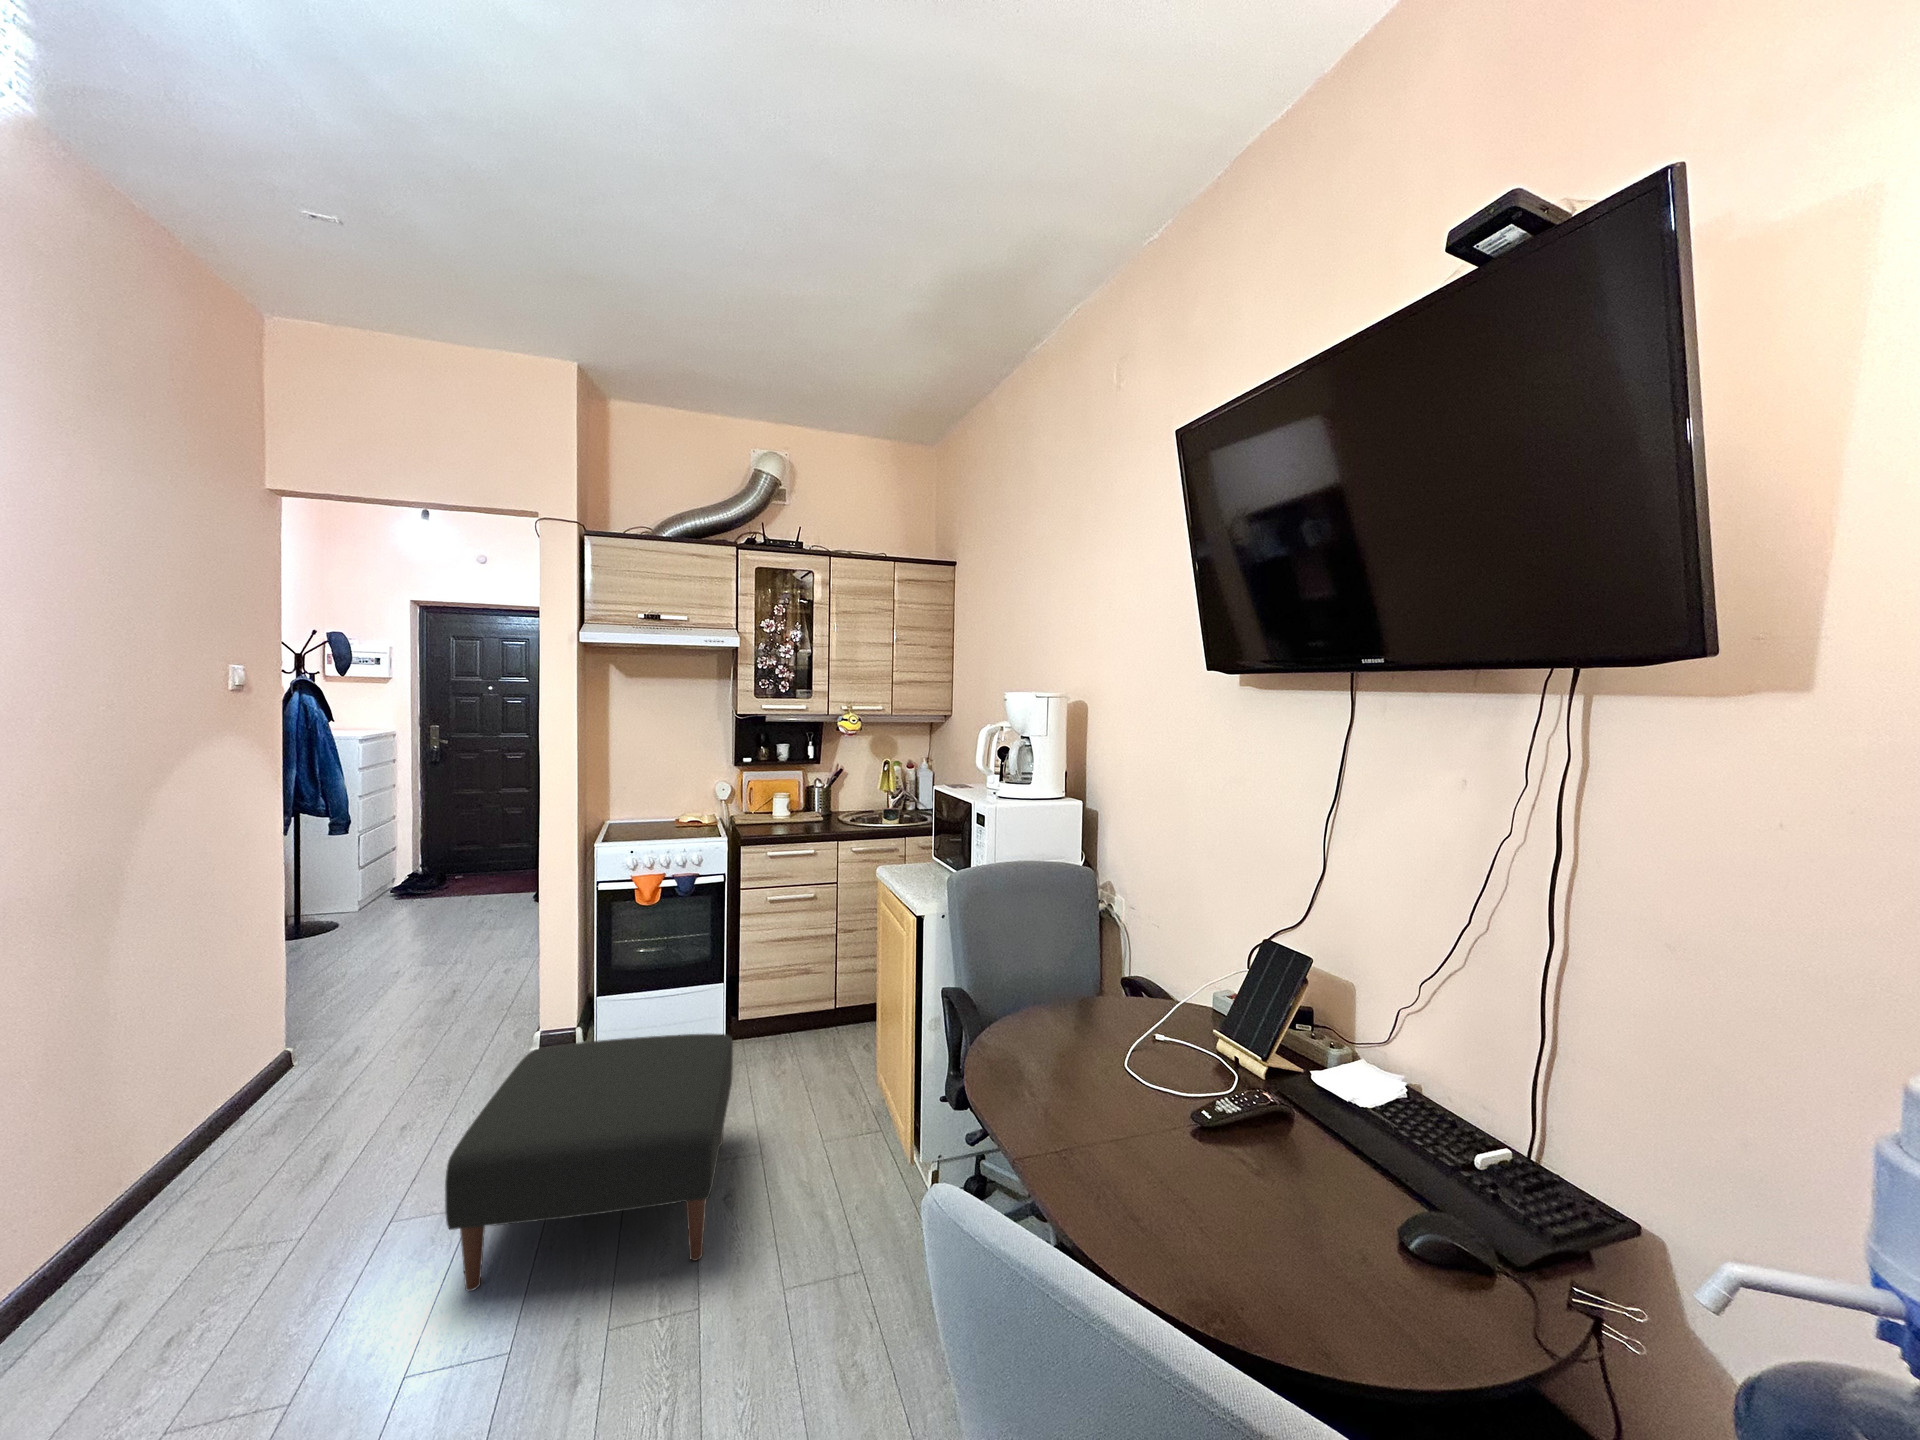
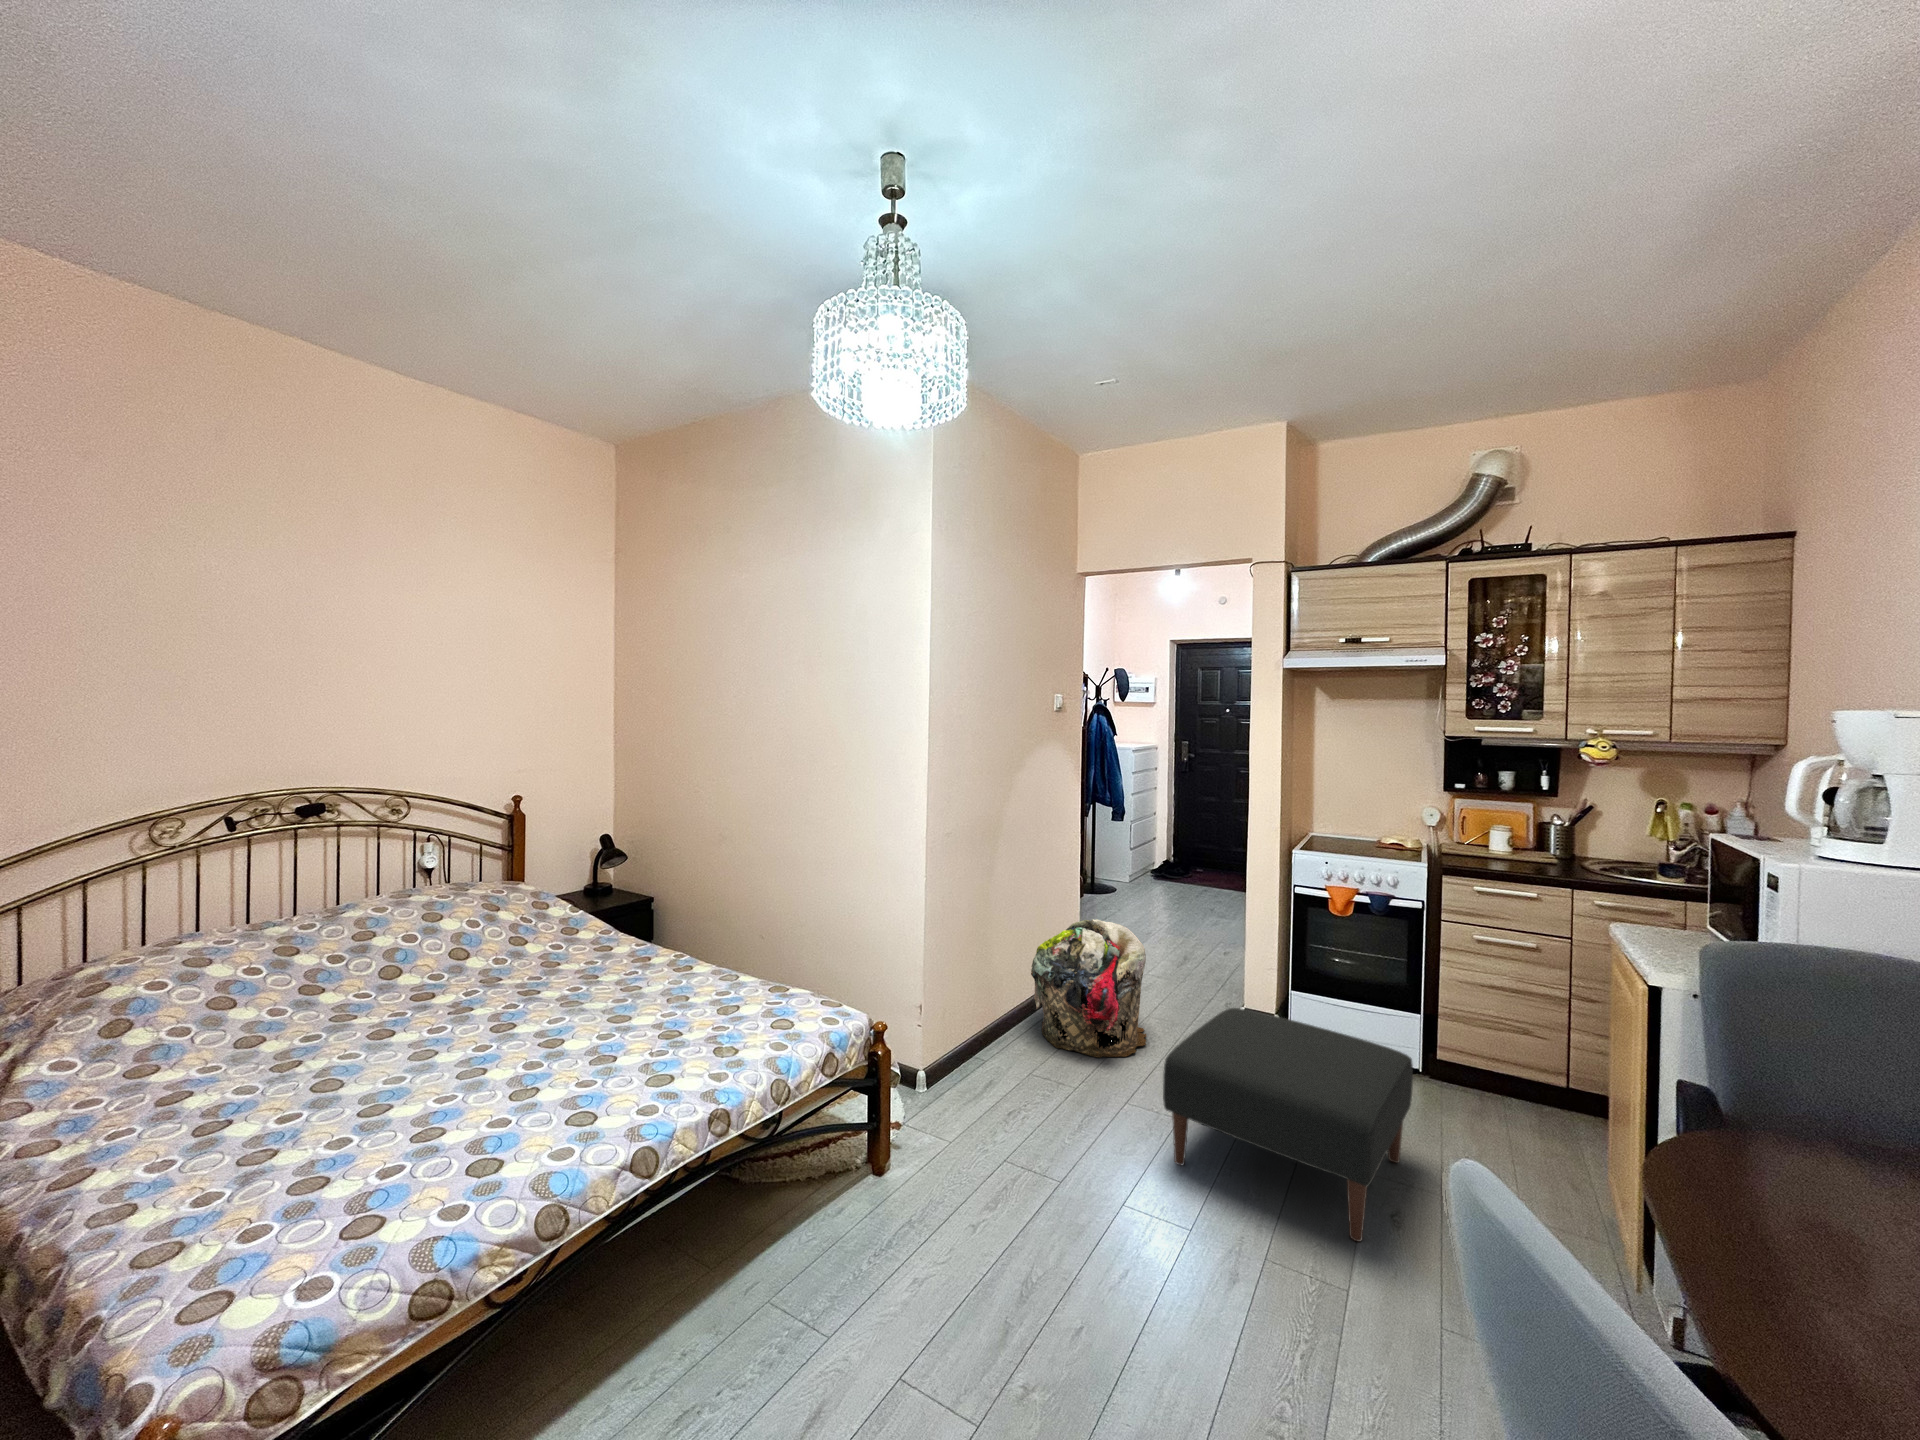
laundry basket: none [176,987,407,1208] -> present [1031,919,1147,1057]

